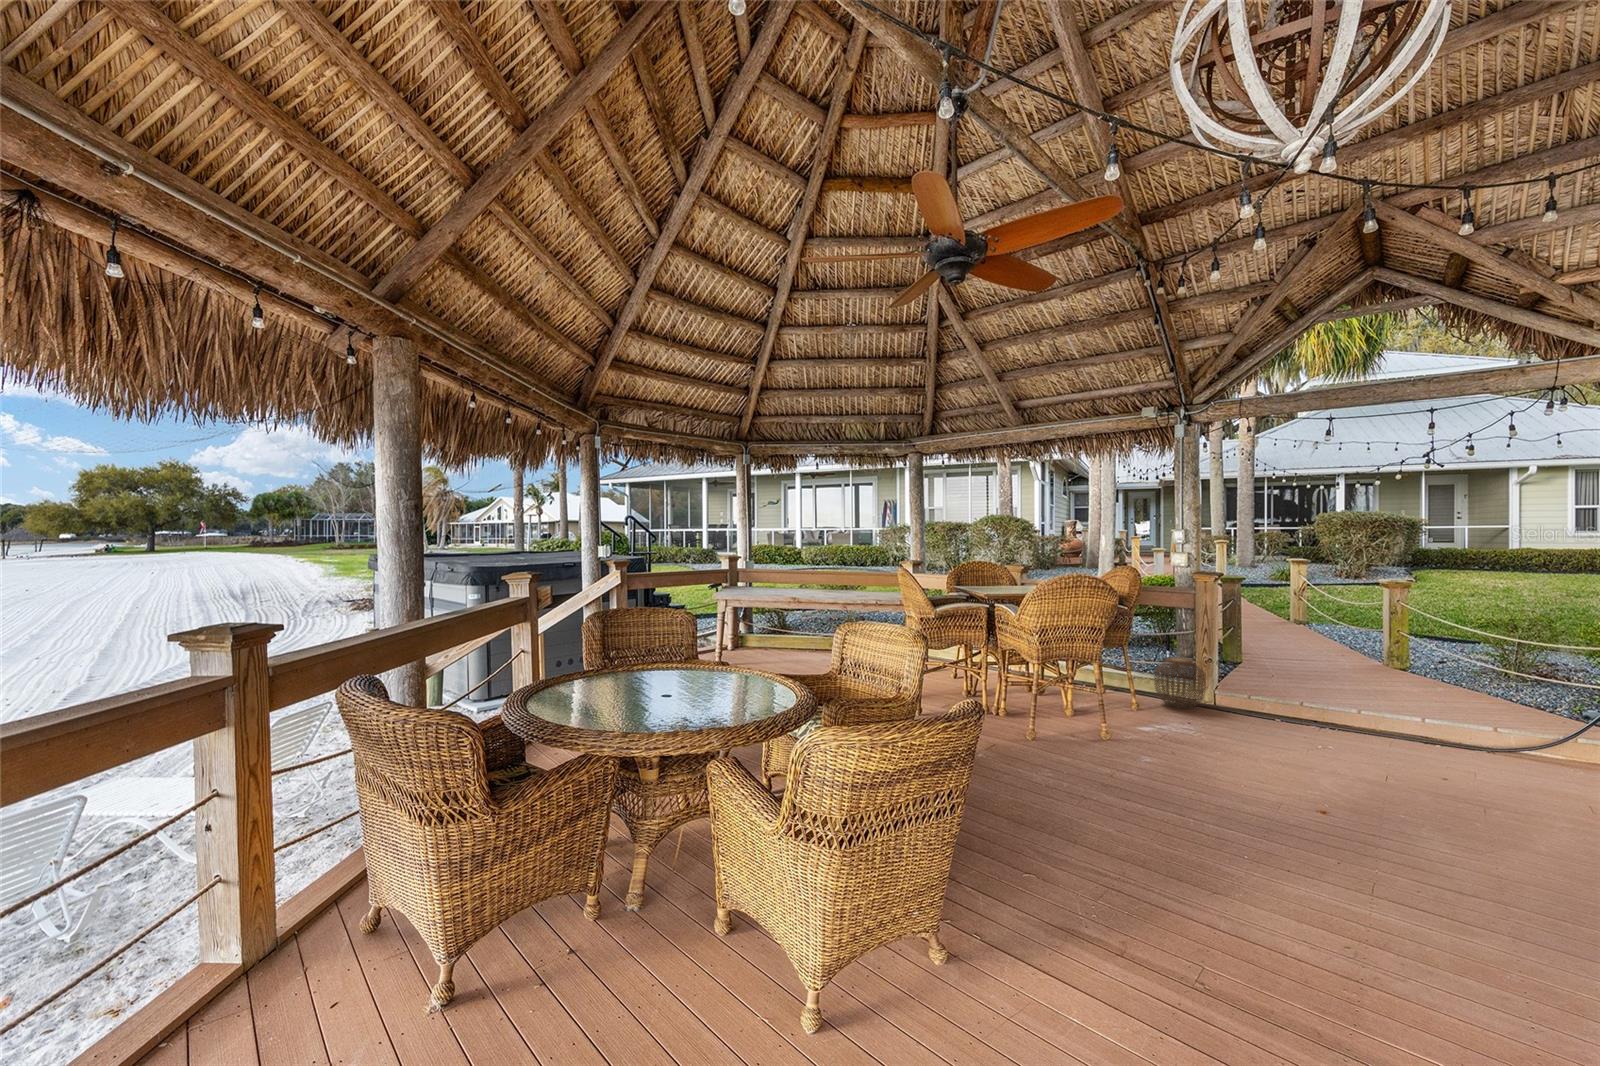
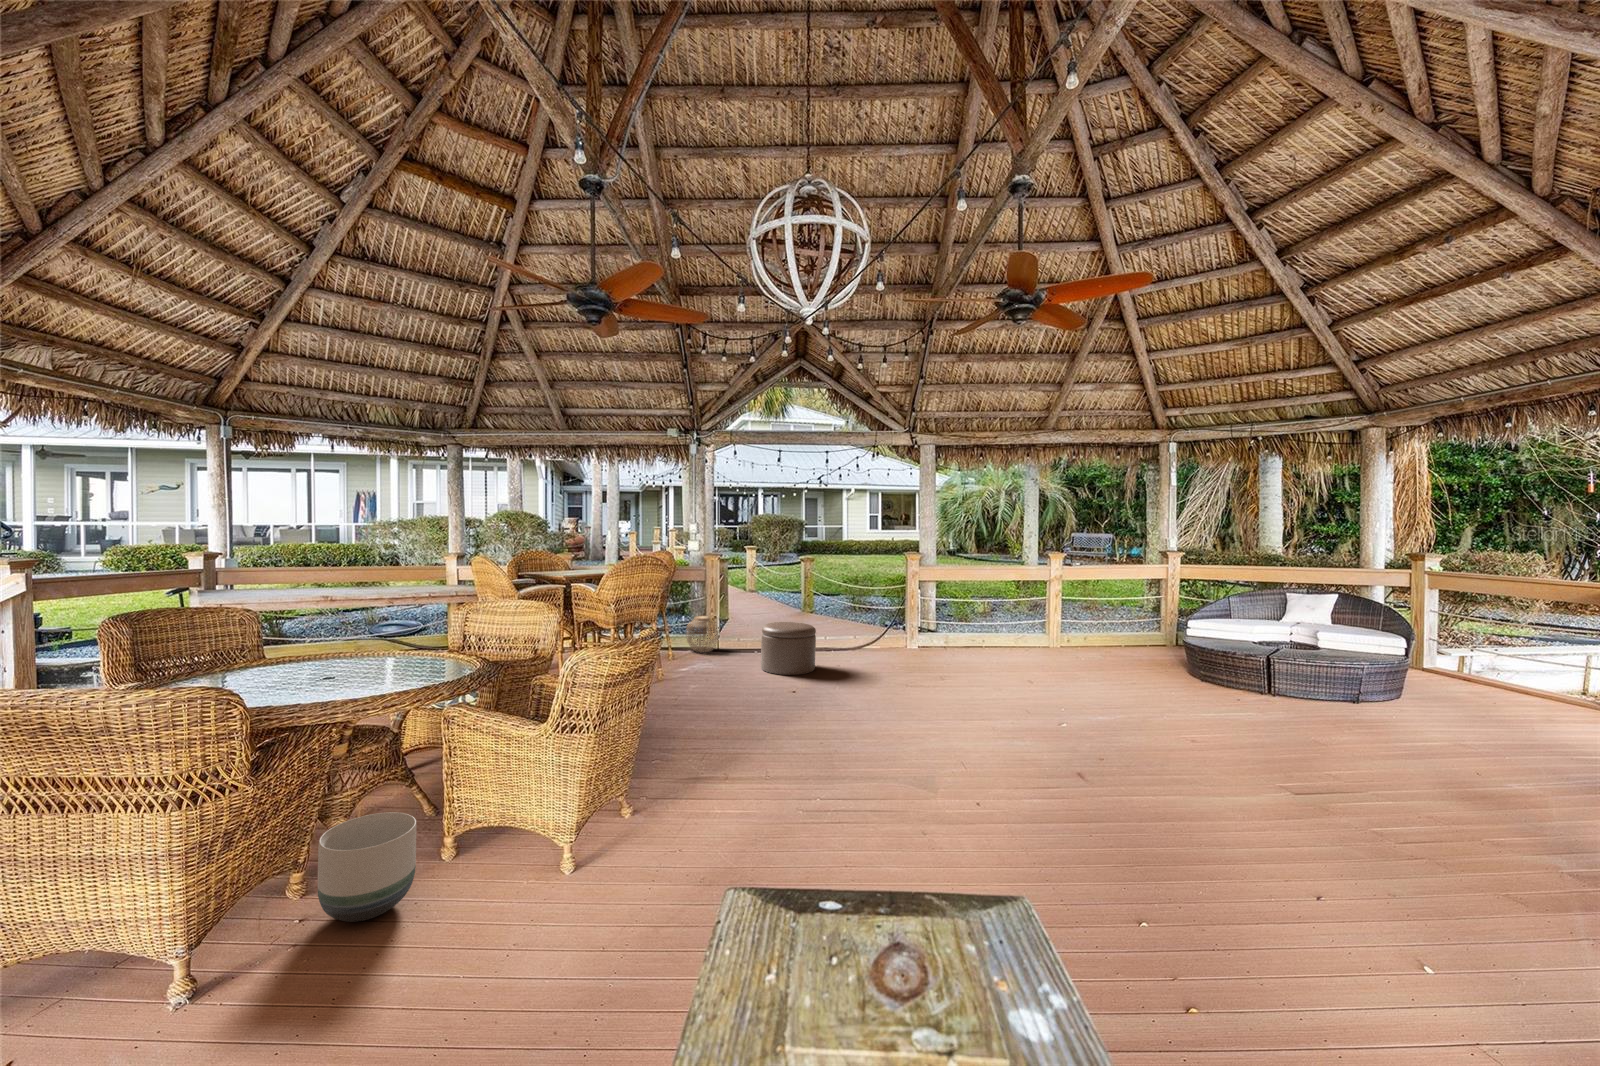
ottoman: none [1264,683,1374,776] -> present [761,622,816,675]
planter: none [568,860,659,981] -> present [318,812,416,922]

